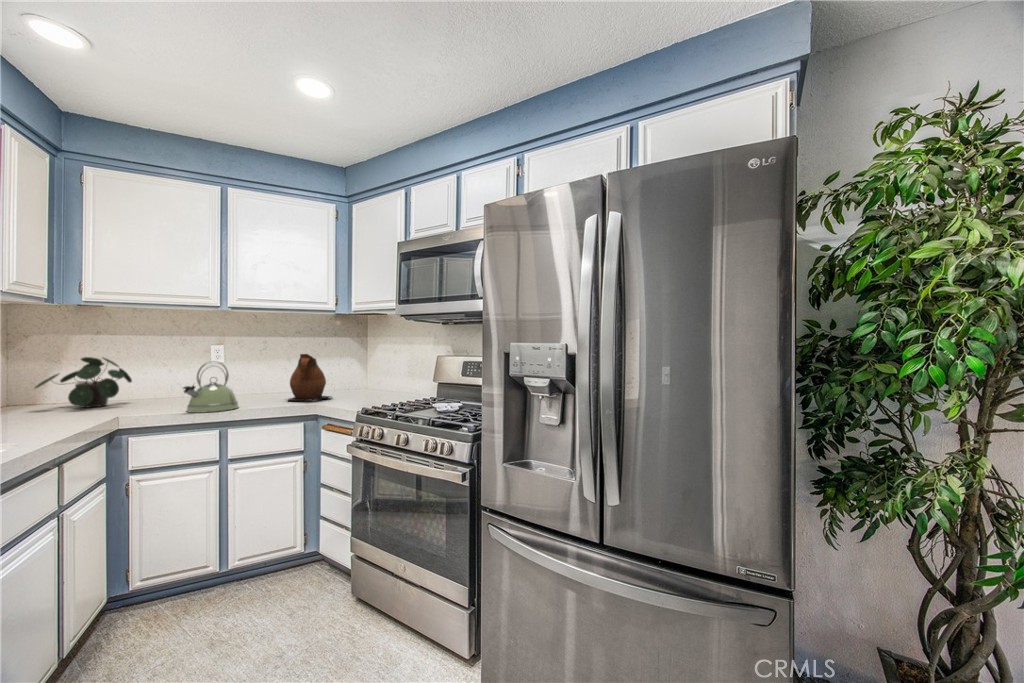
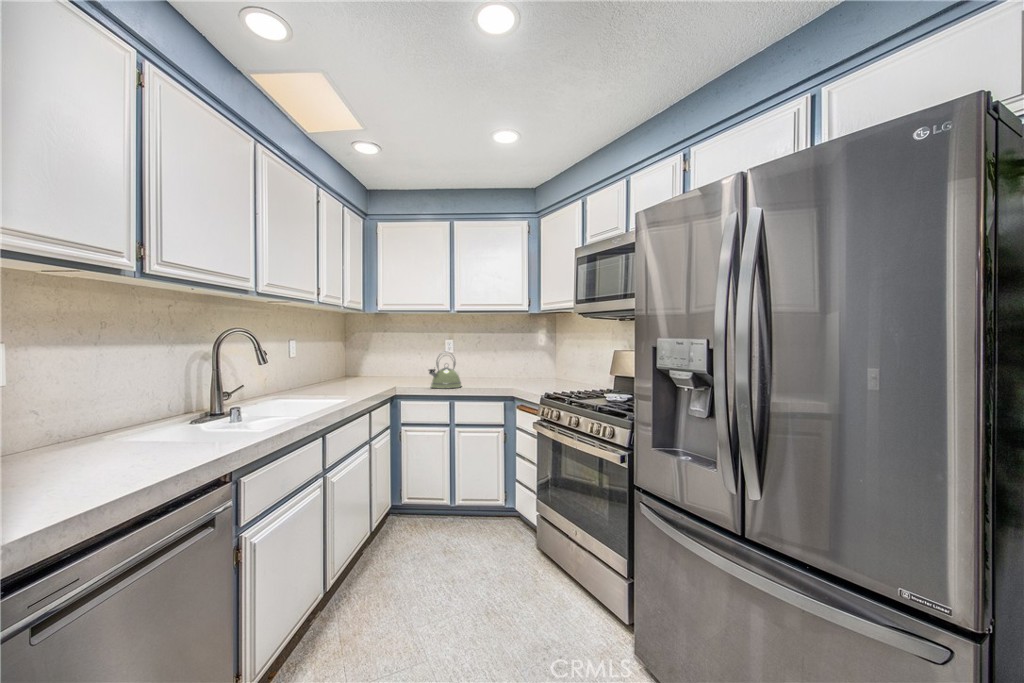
ceramic pitcher: present [288,354,332,401] -> none [492,347,528,385]
potted plant: present [35,357,132,408] -> none [356,348,403,381]

